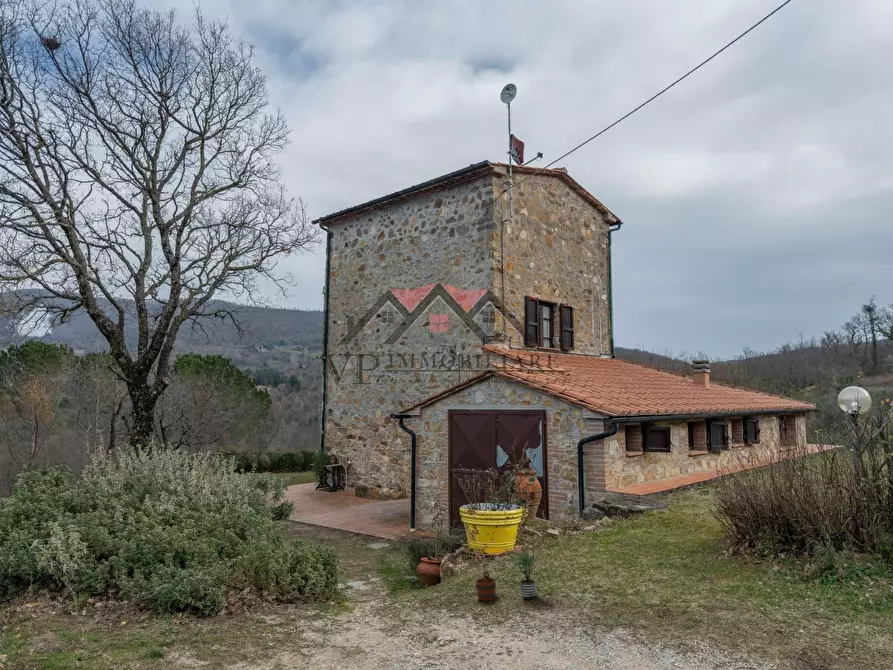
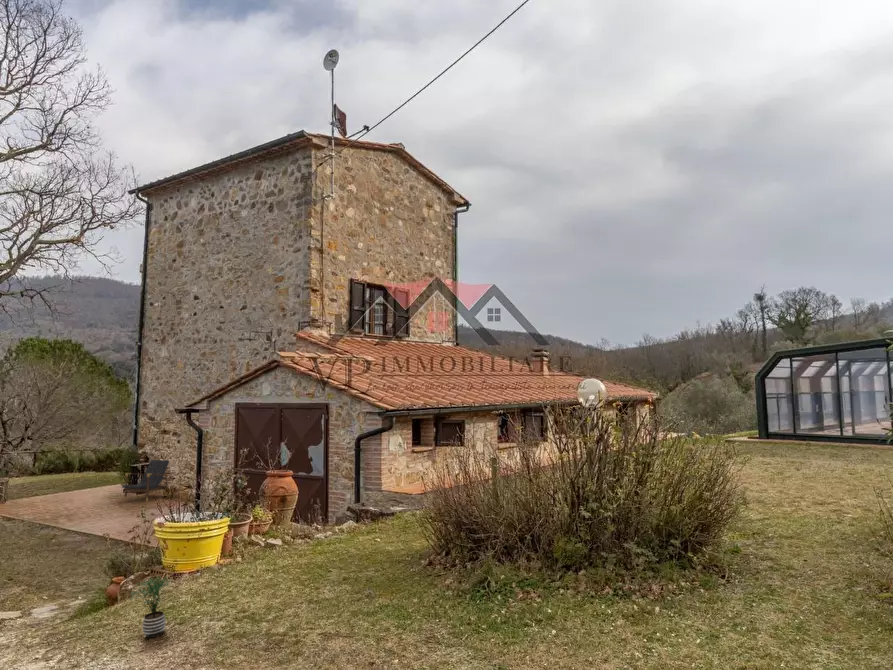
lounge chair: none [323,462,360,499] -> present [122,460,169,501]
wooden bucket: present [476,563,496,601] -> none [93,590,123,640]

